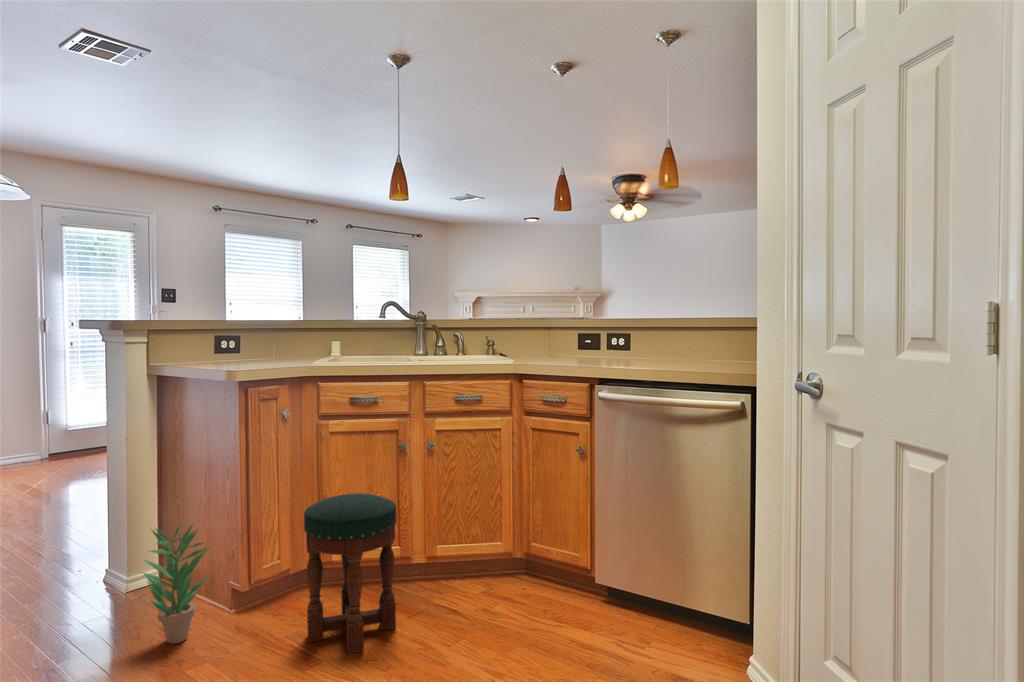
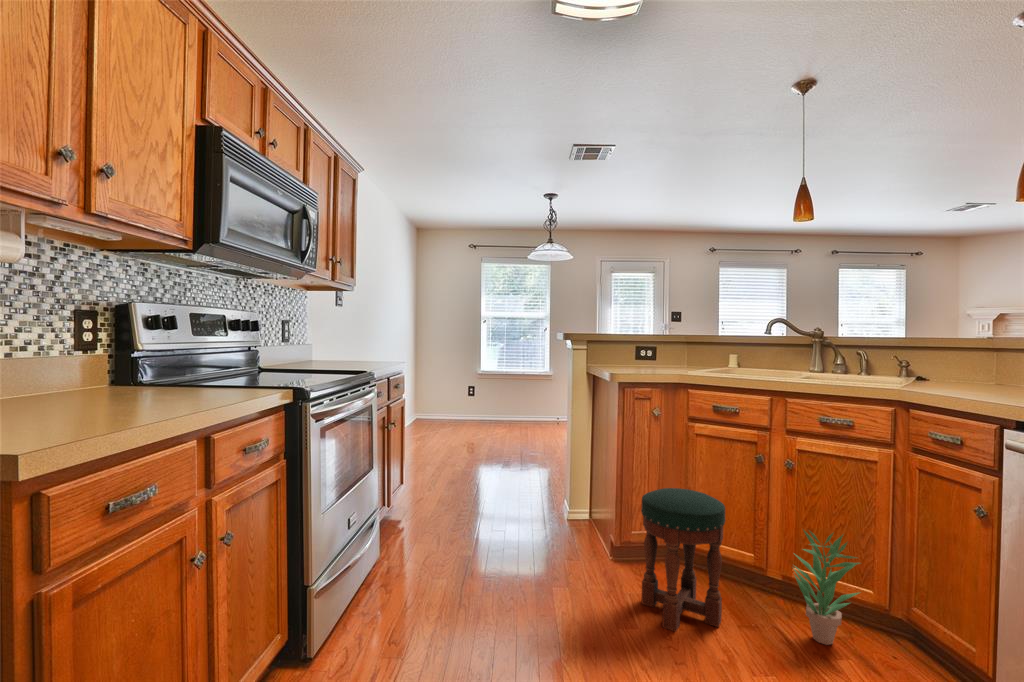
potted plant: present [143,525,209,644] -> present [794,531,860,645]

